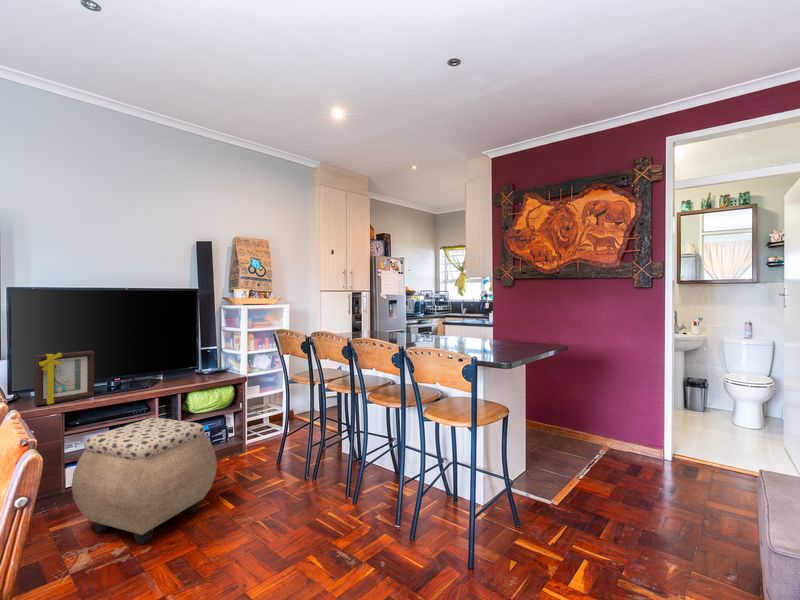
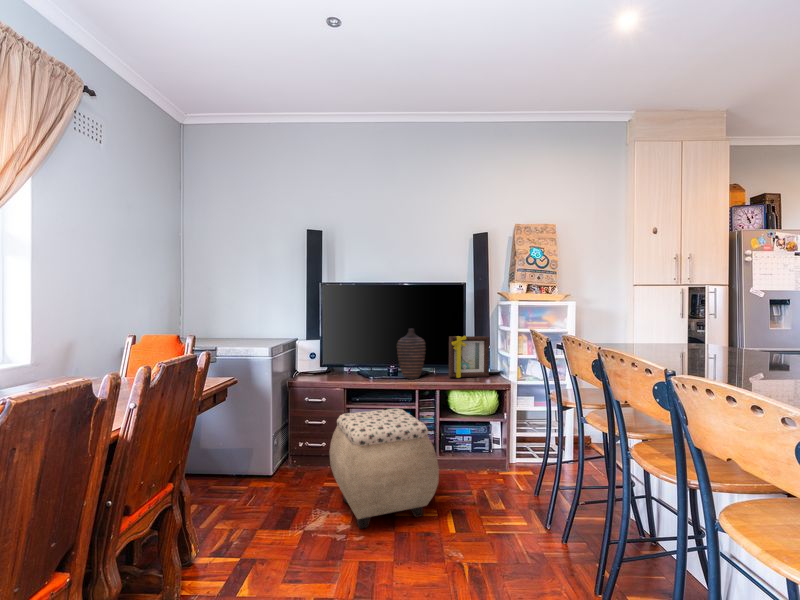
decorative vase: none [127,336,160,388] -> present [397,329,426,379]
picture frame: present [34,351,94,405] -> present [449,336,489,378]

